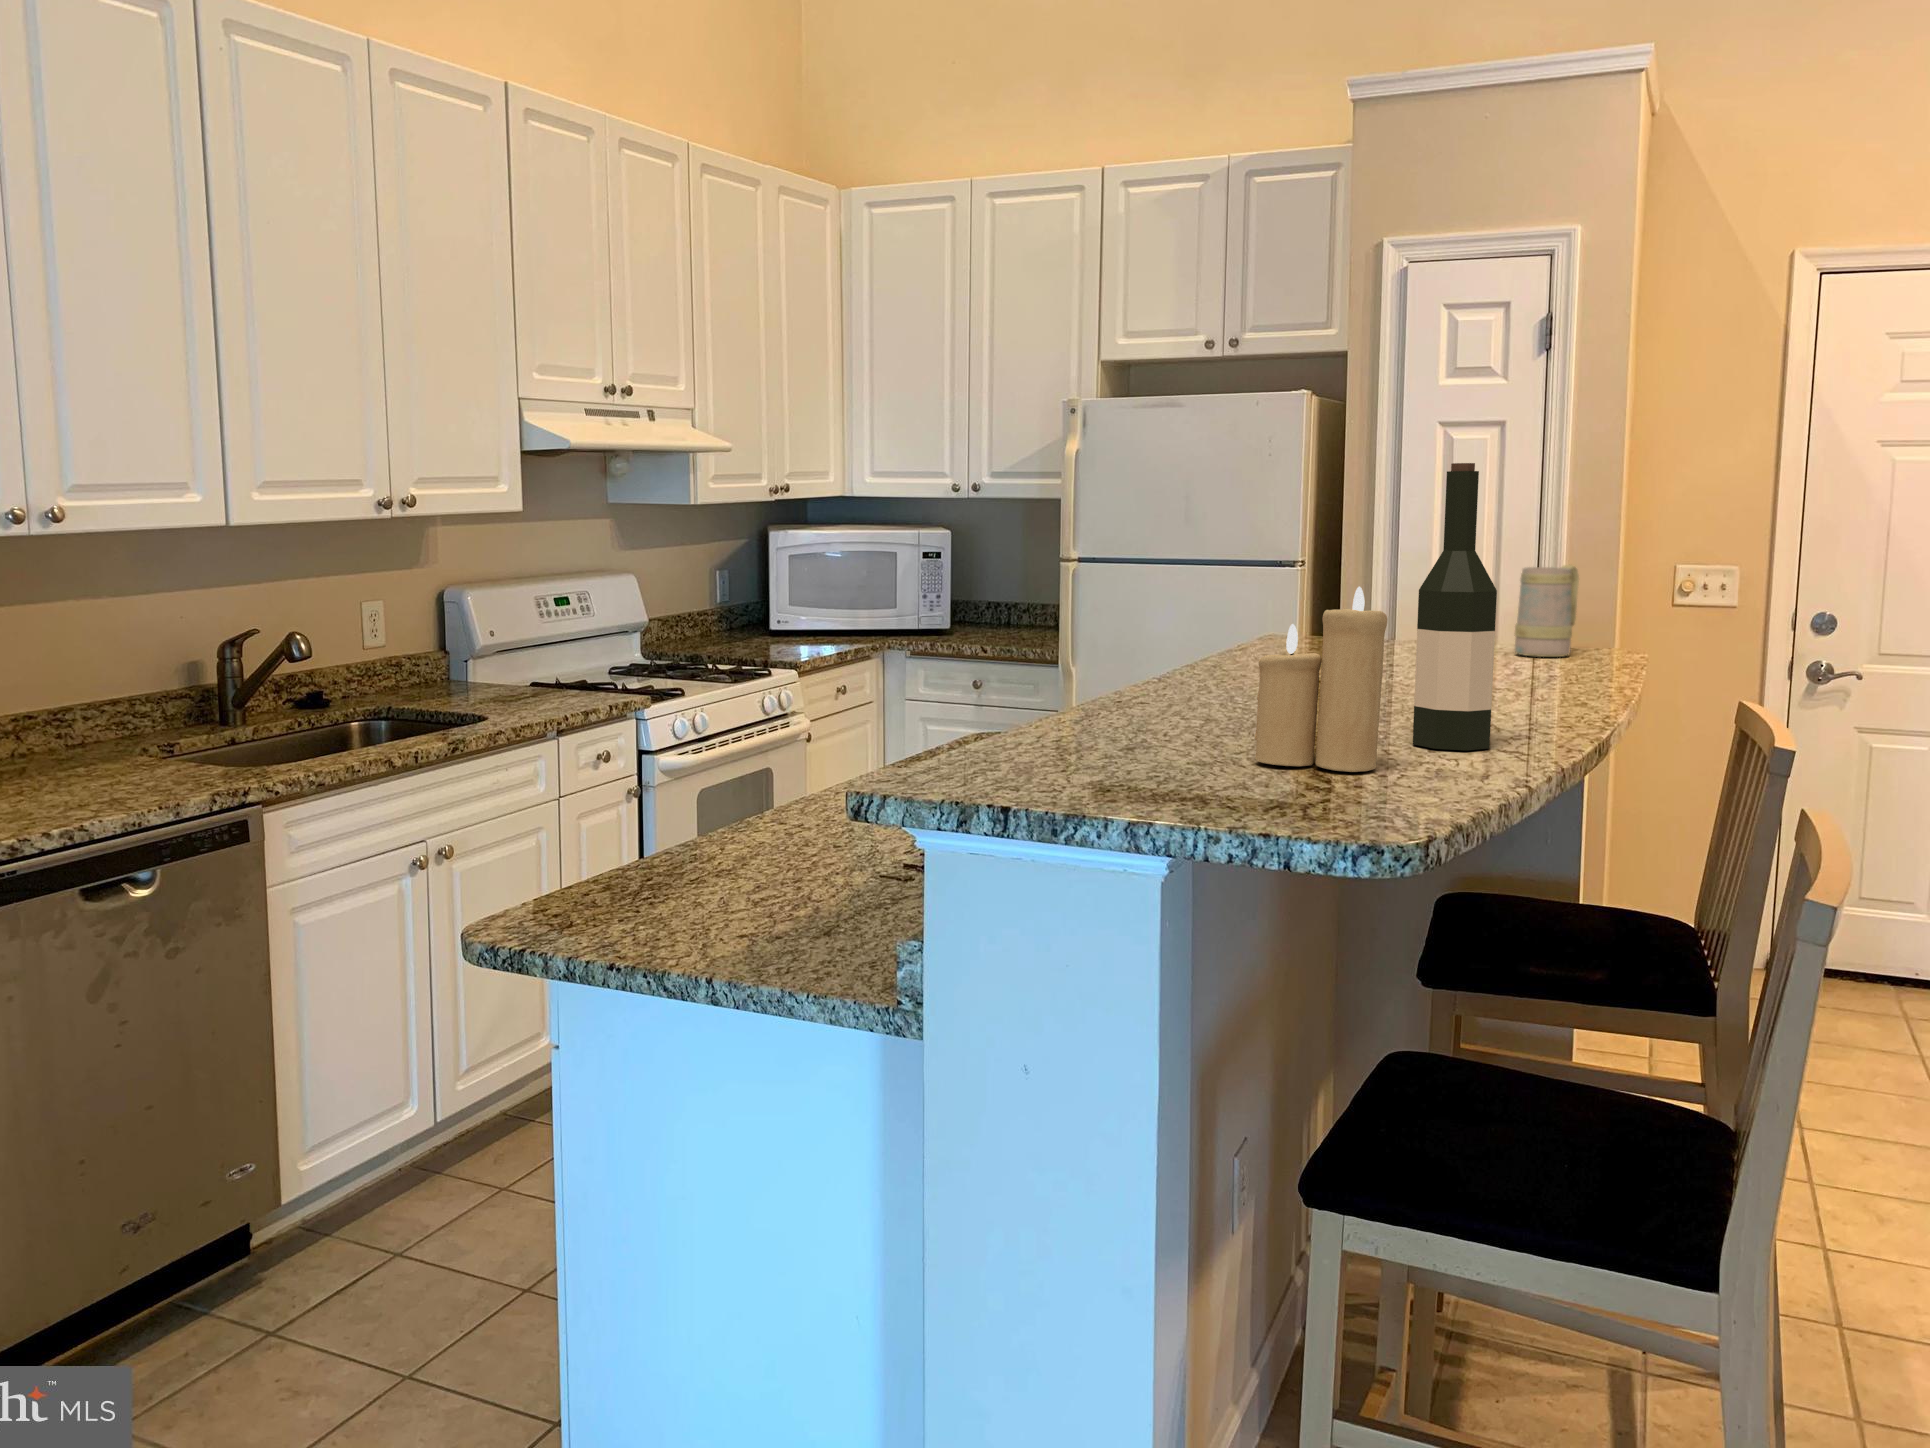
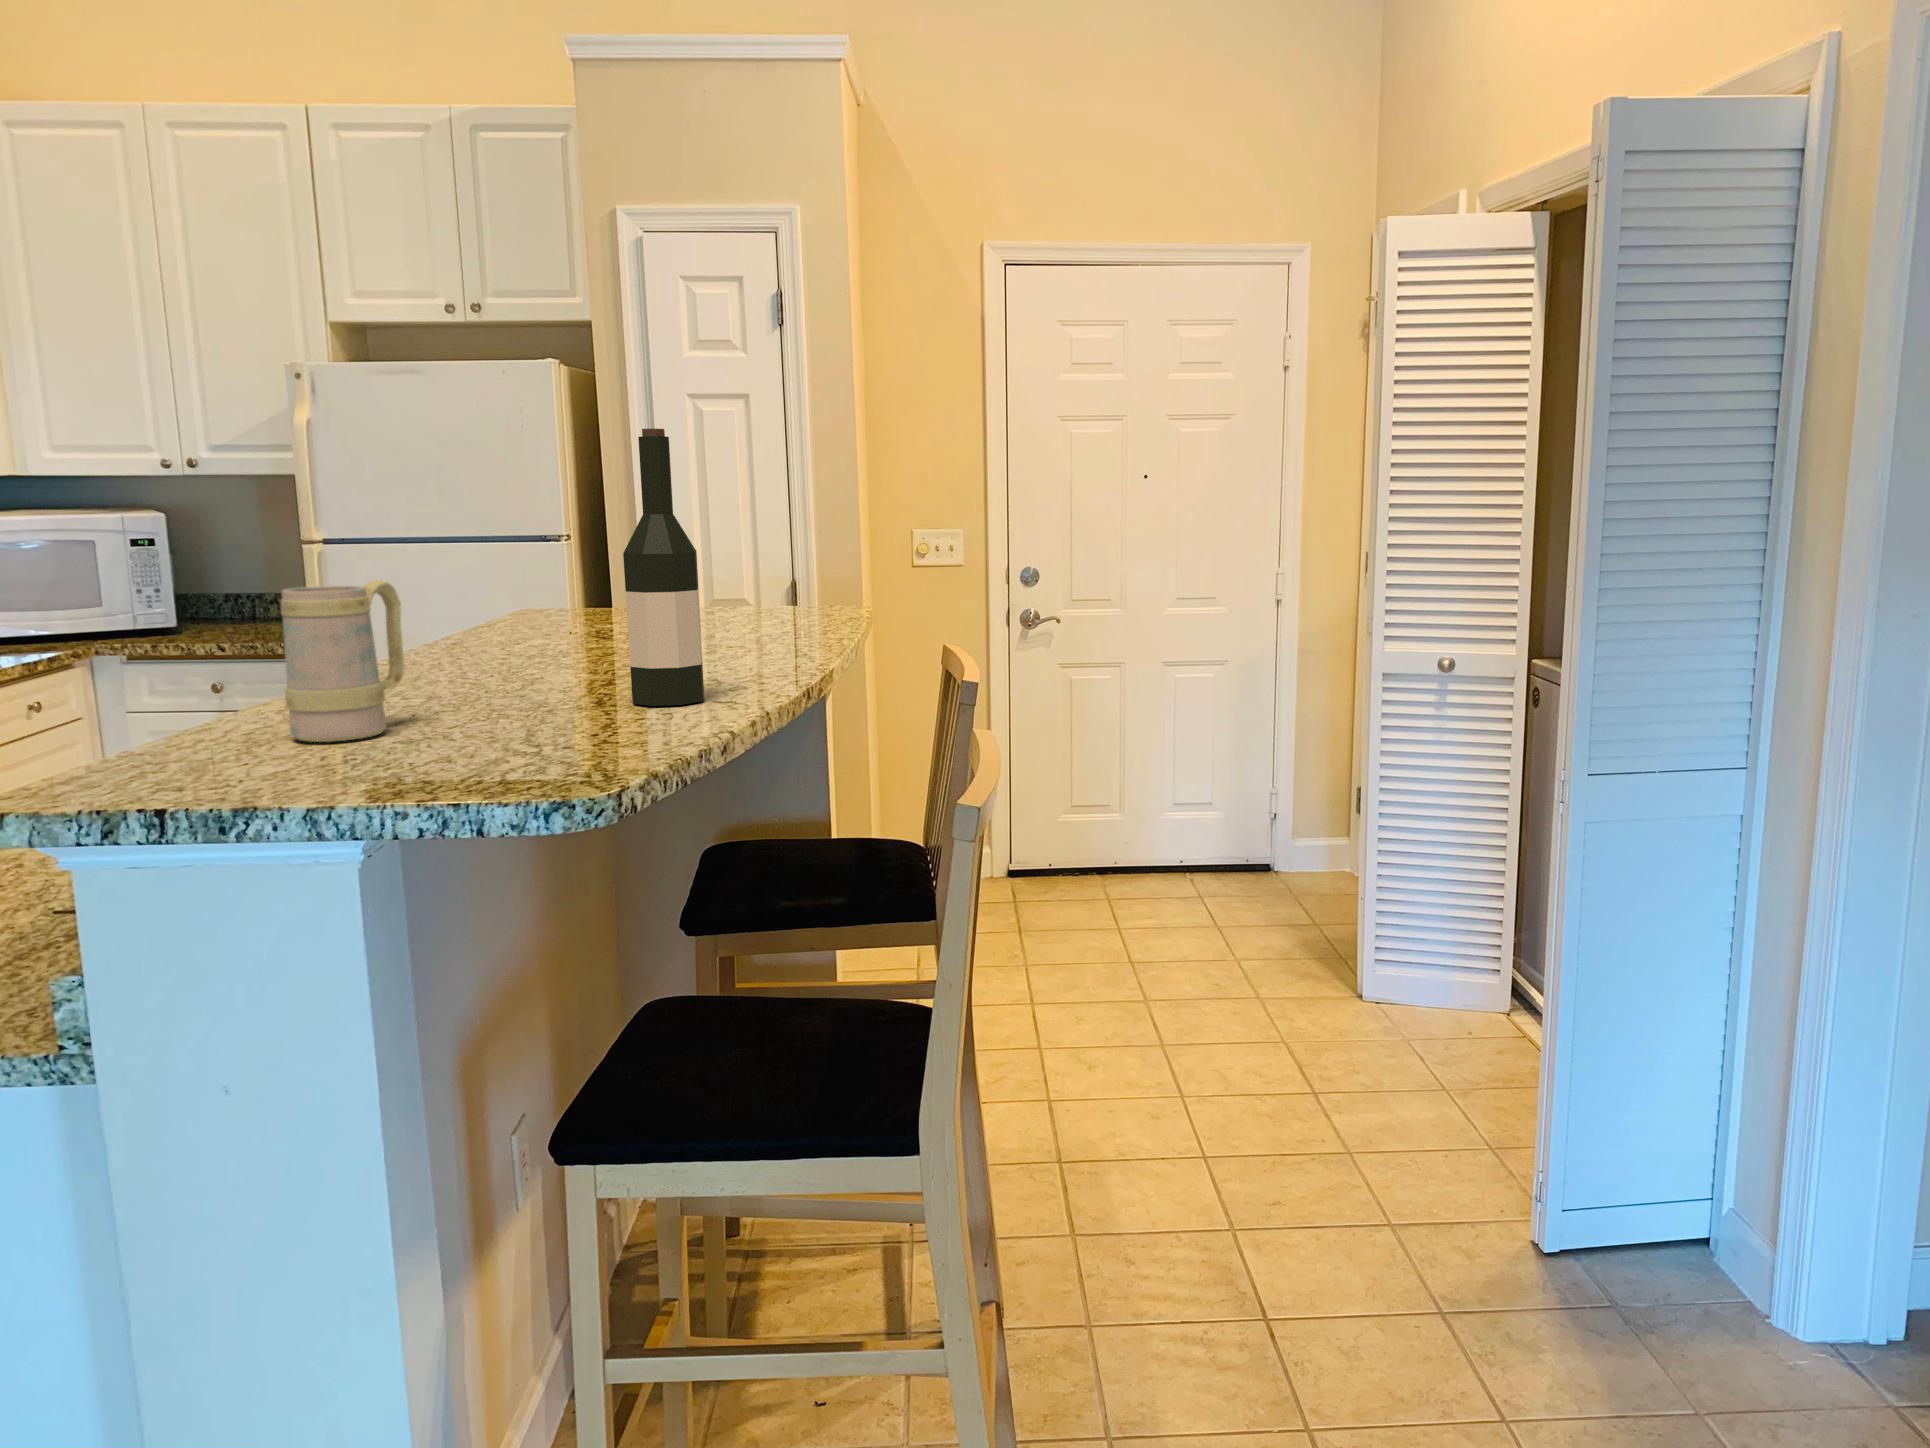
mug: present [1515,564,1579,657] -> present [281,580,404,742]
candle: present [1255,587,1387,772] -> none [459,550,588,735]

